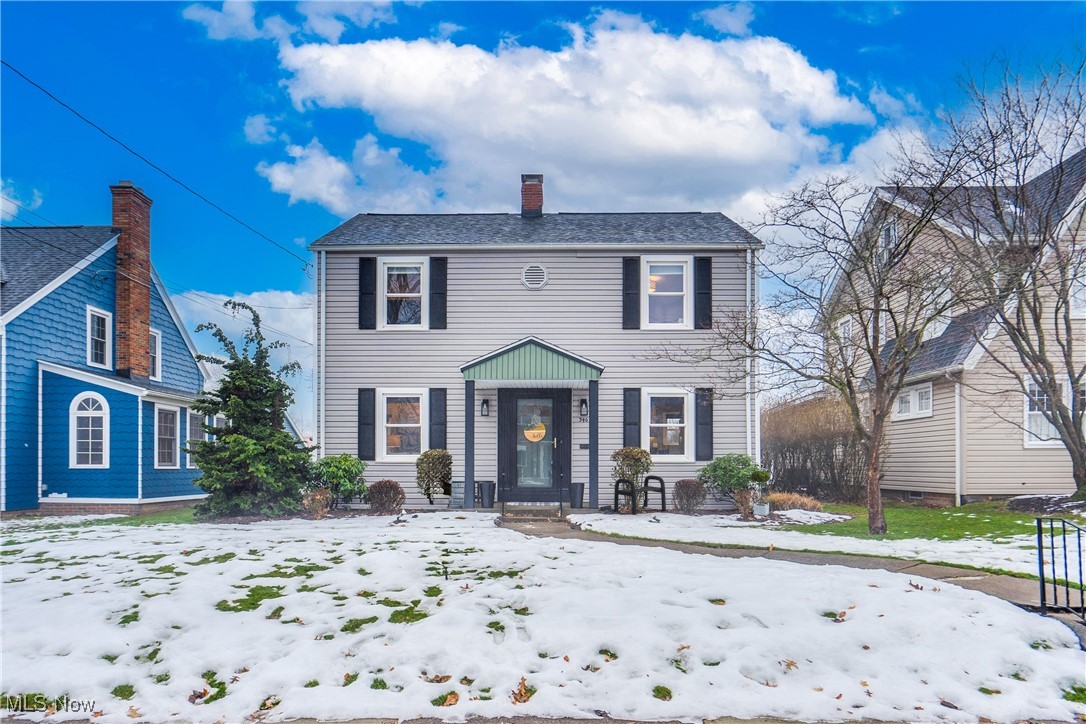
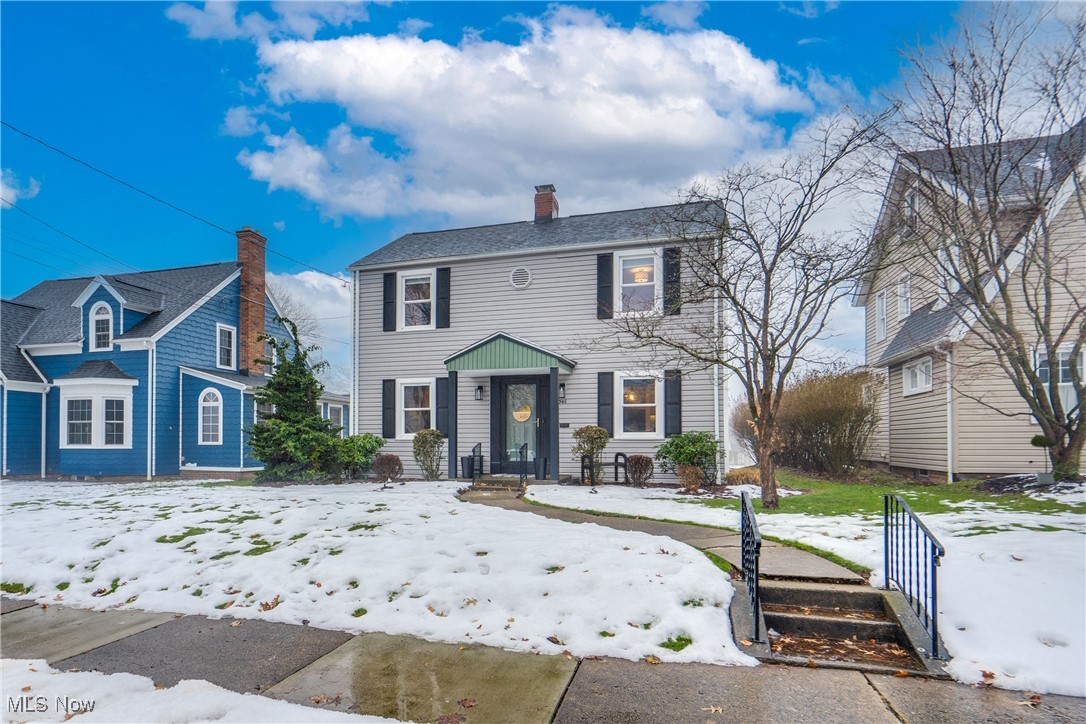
potted tree: present [751,470,770,515] -> present [1030,434,1056,484]

